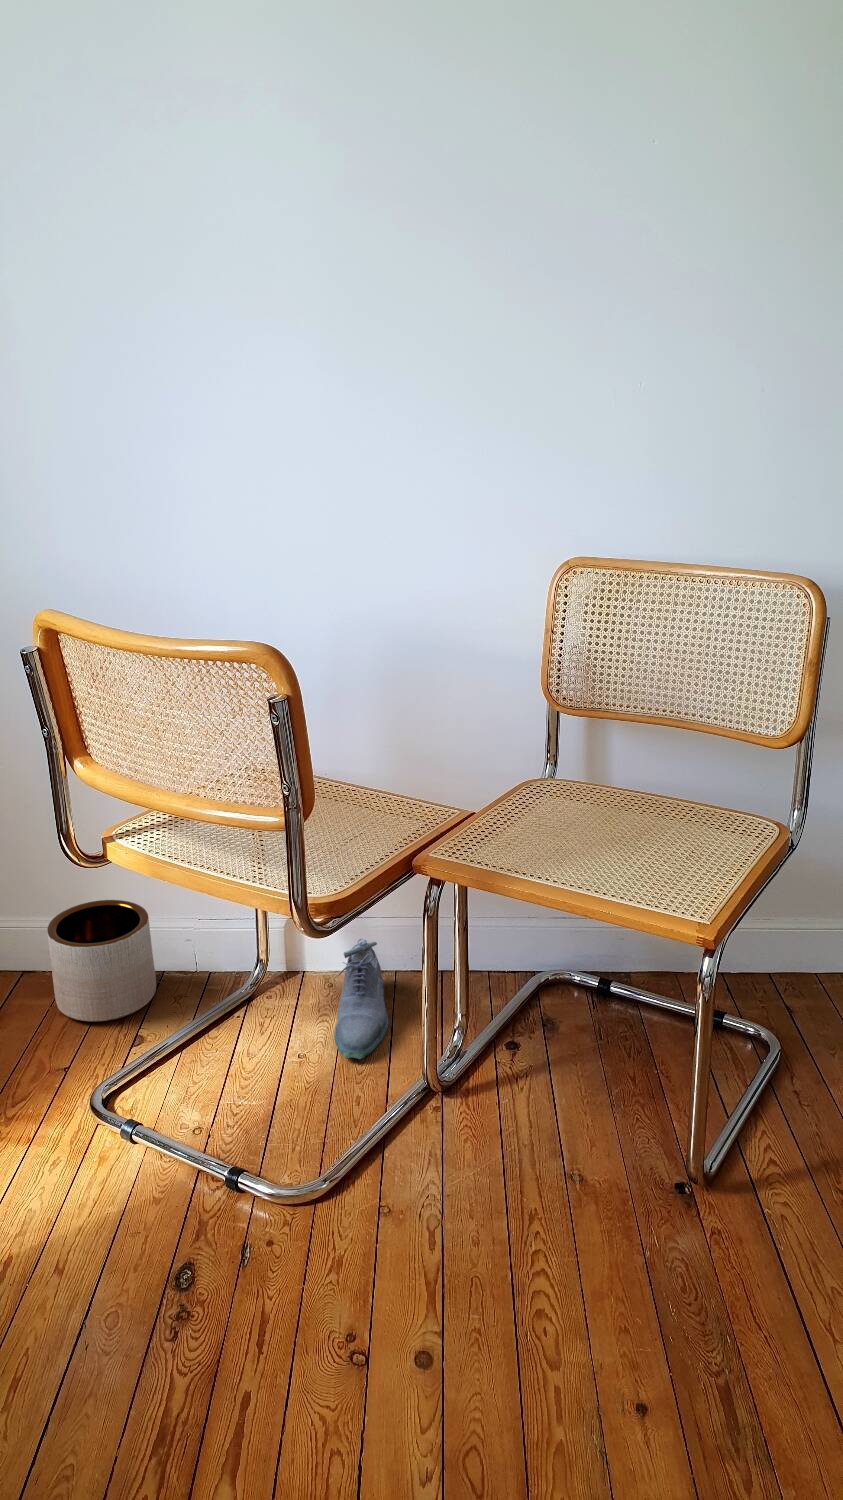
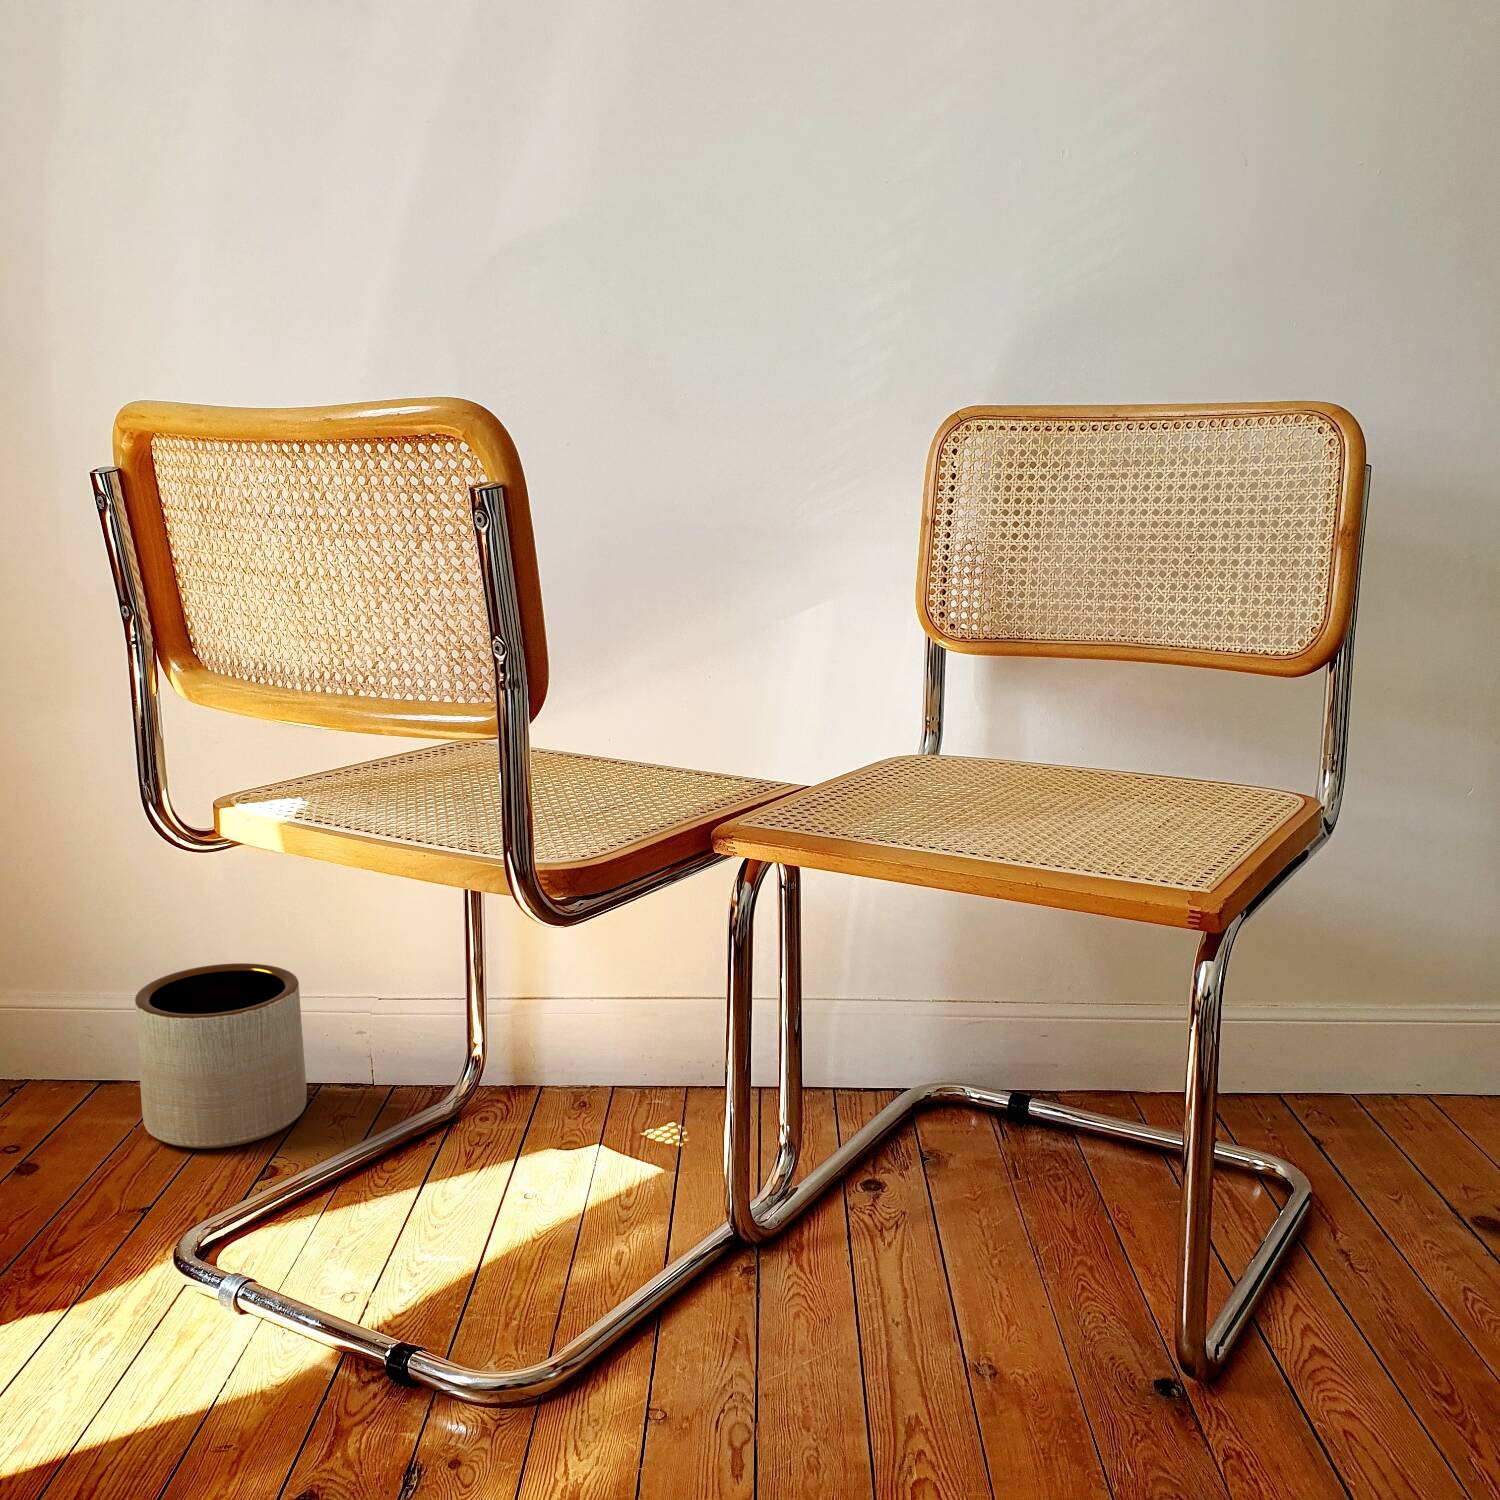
shoe: present [334,939,388,1059] -> none [585,1025,674,1200]

